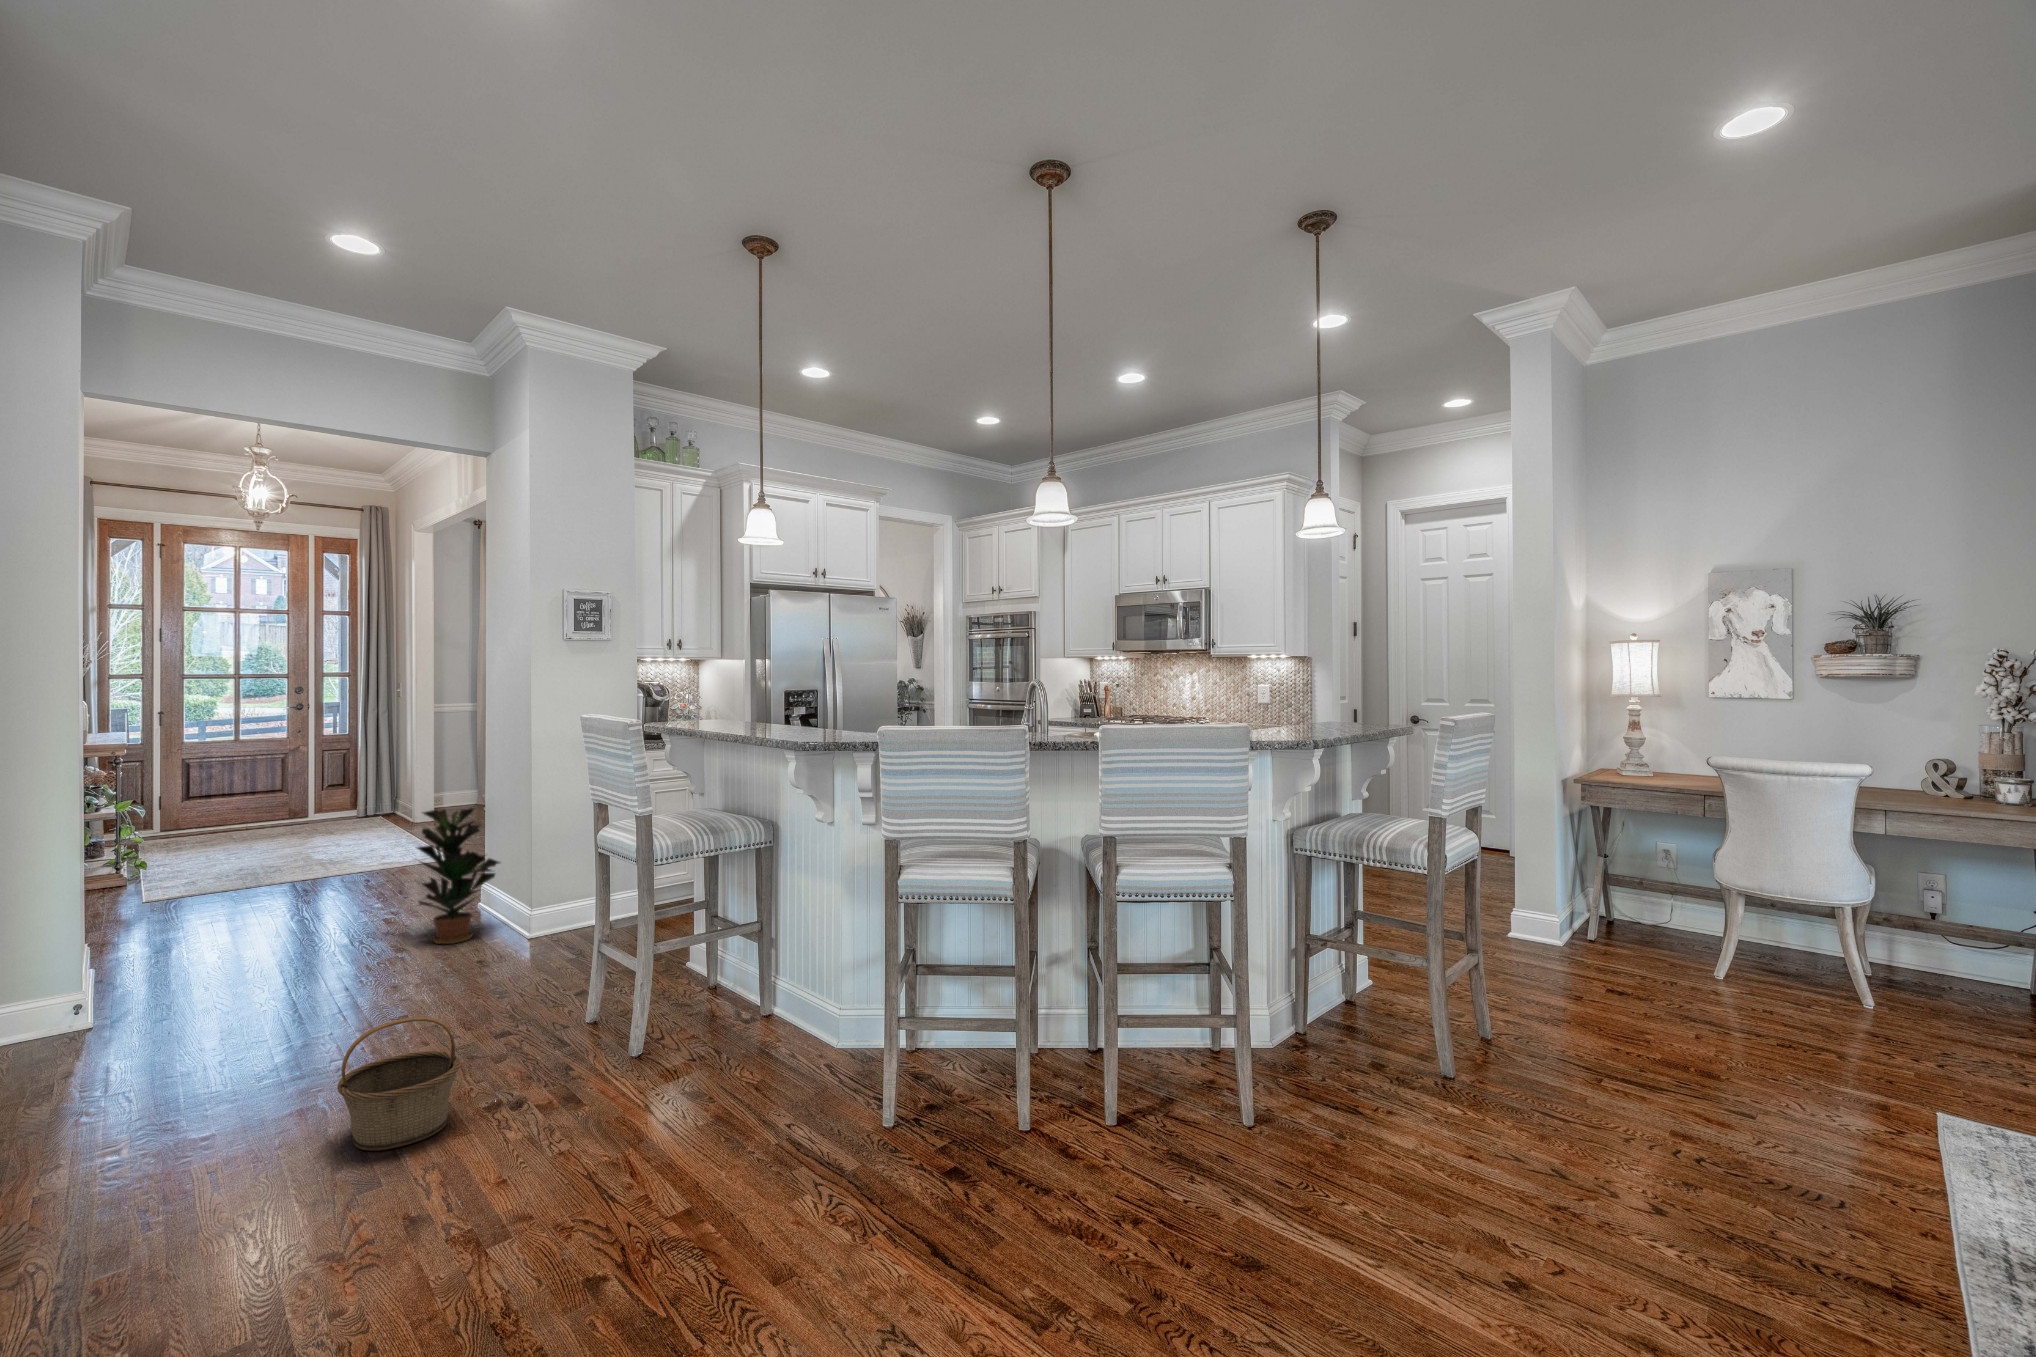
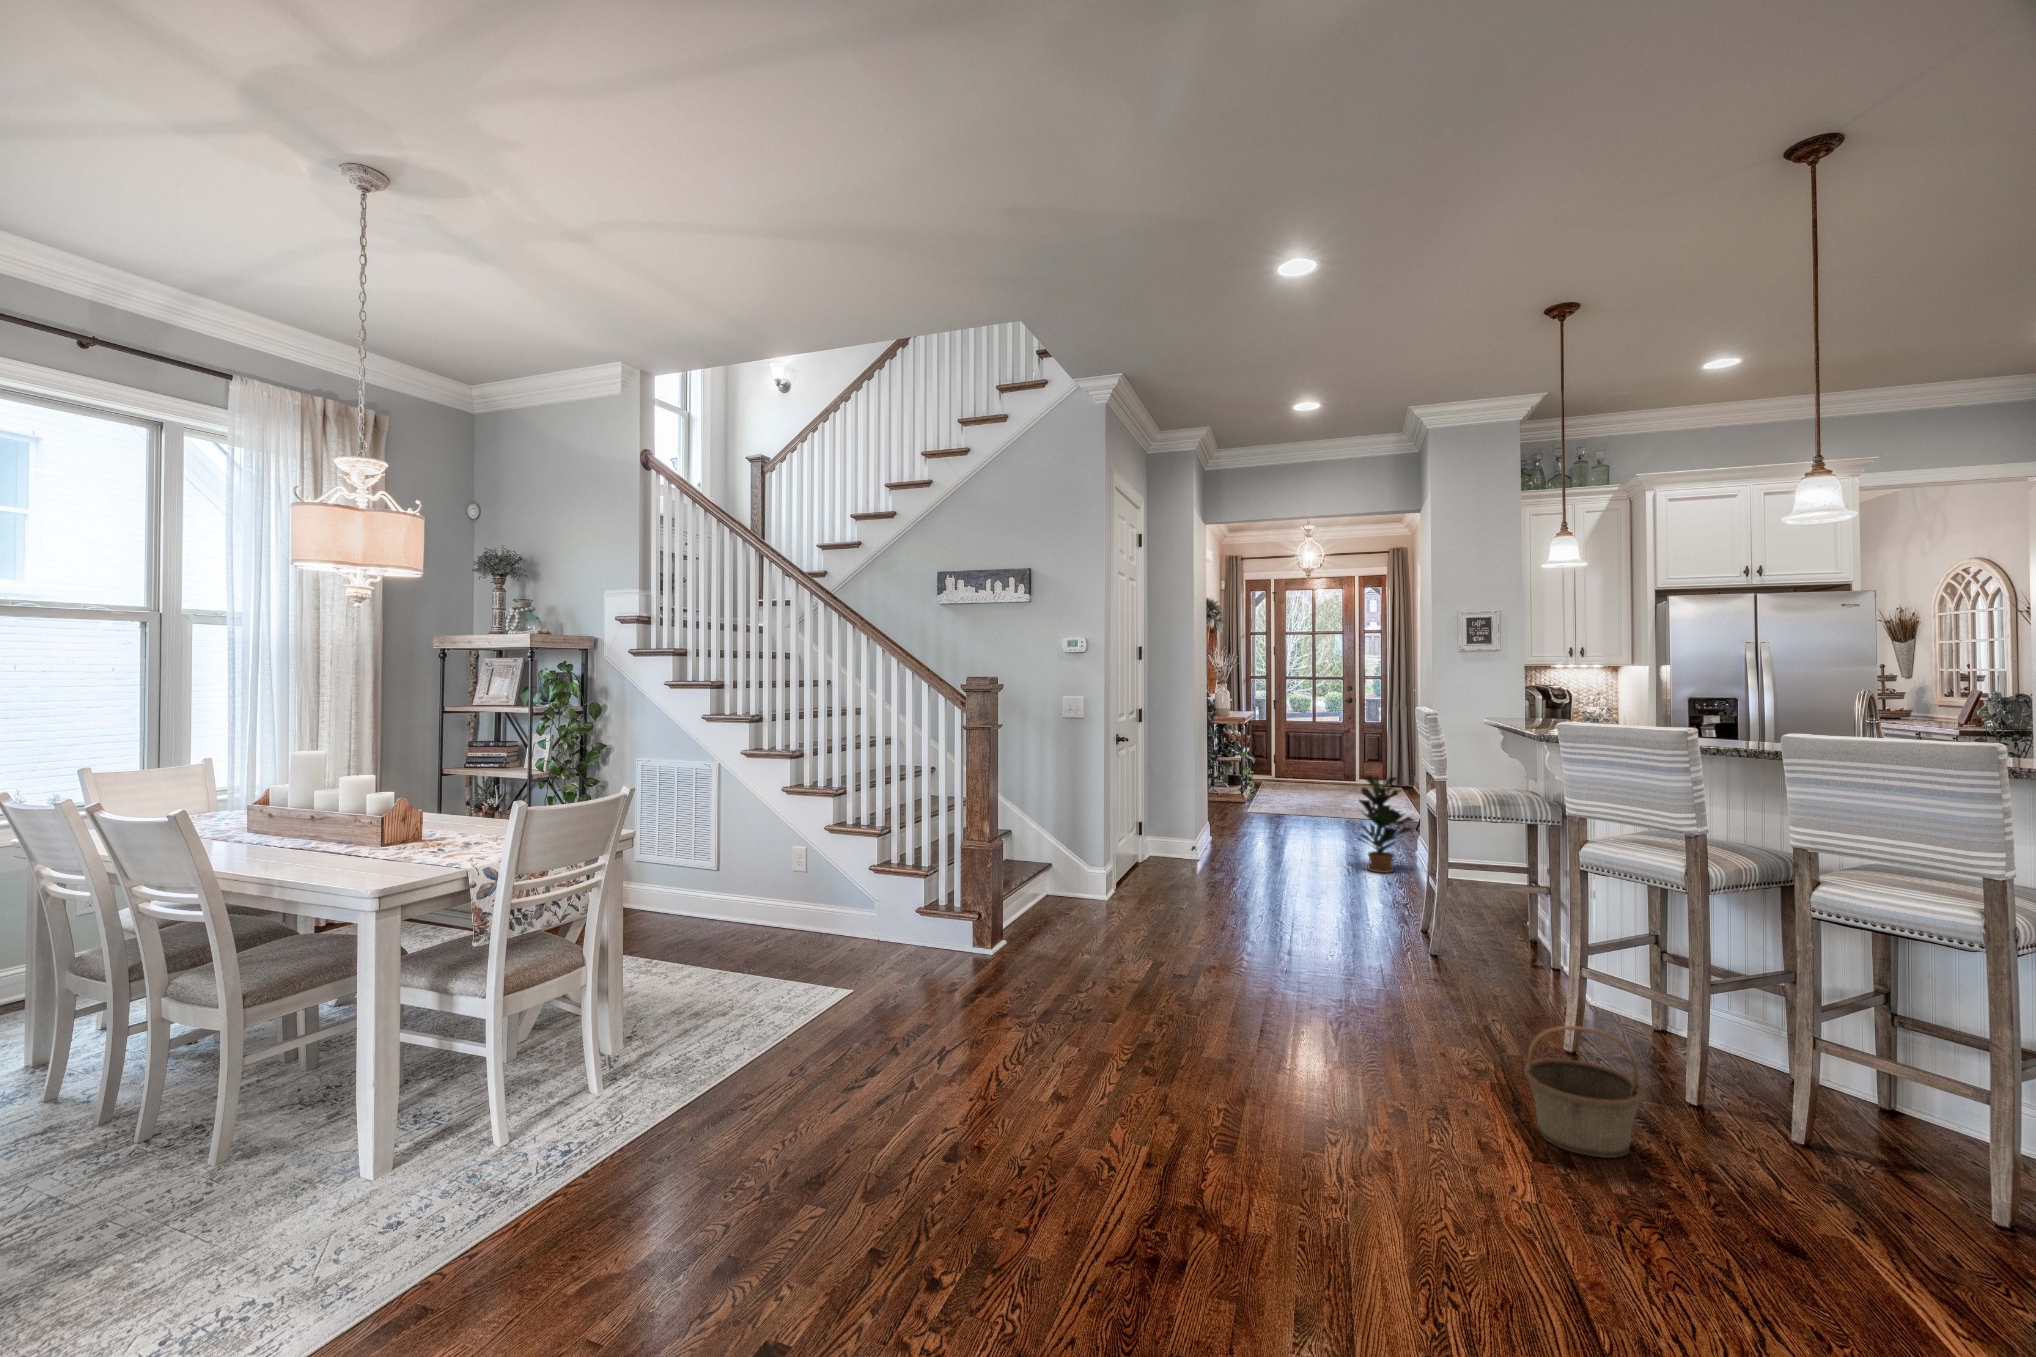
basket: present [337,1017,460,1151] -> present [1524,1026,1644,1158]

